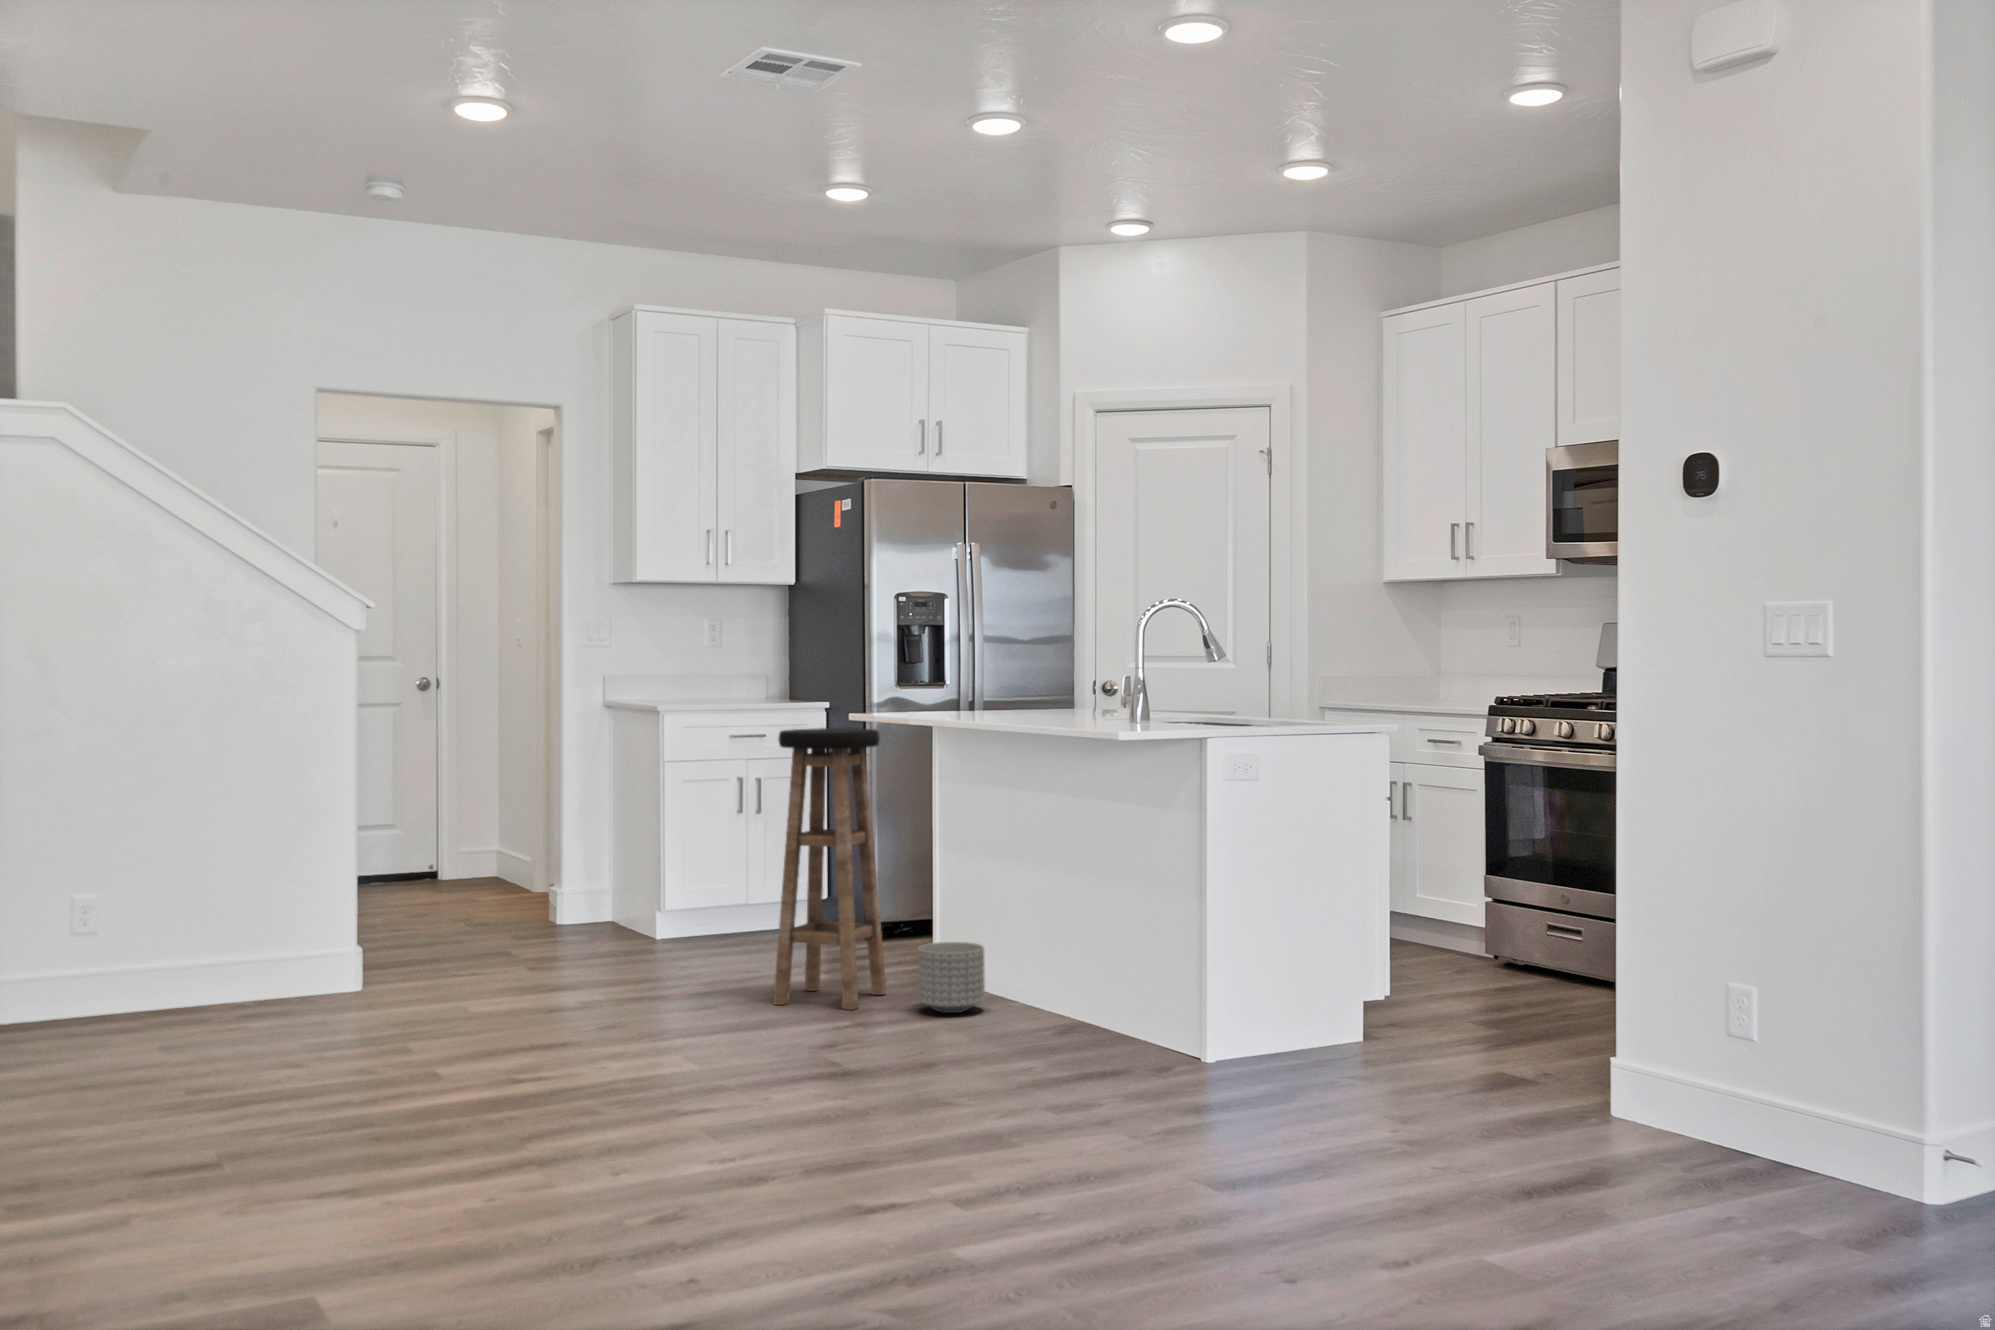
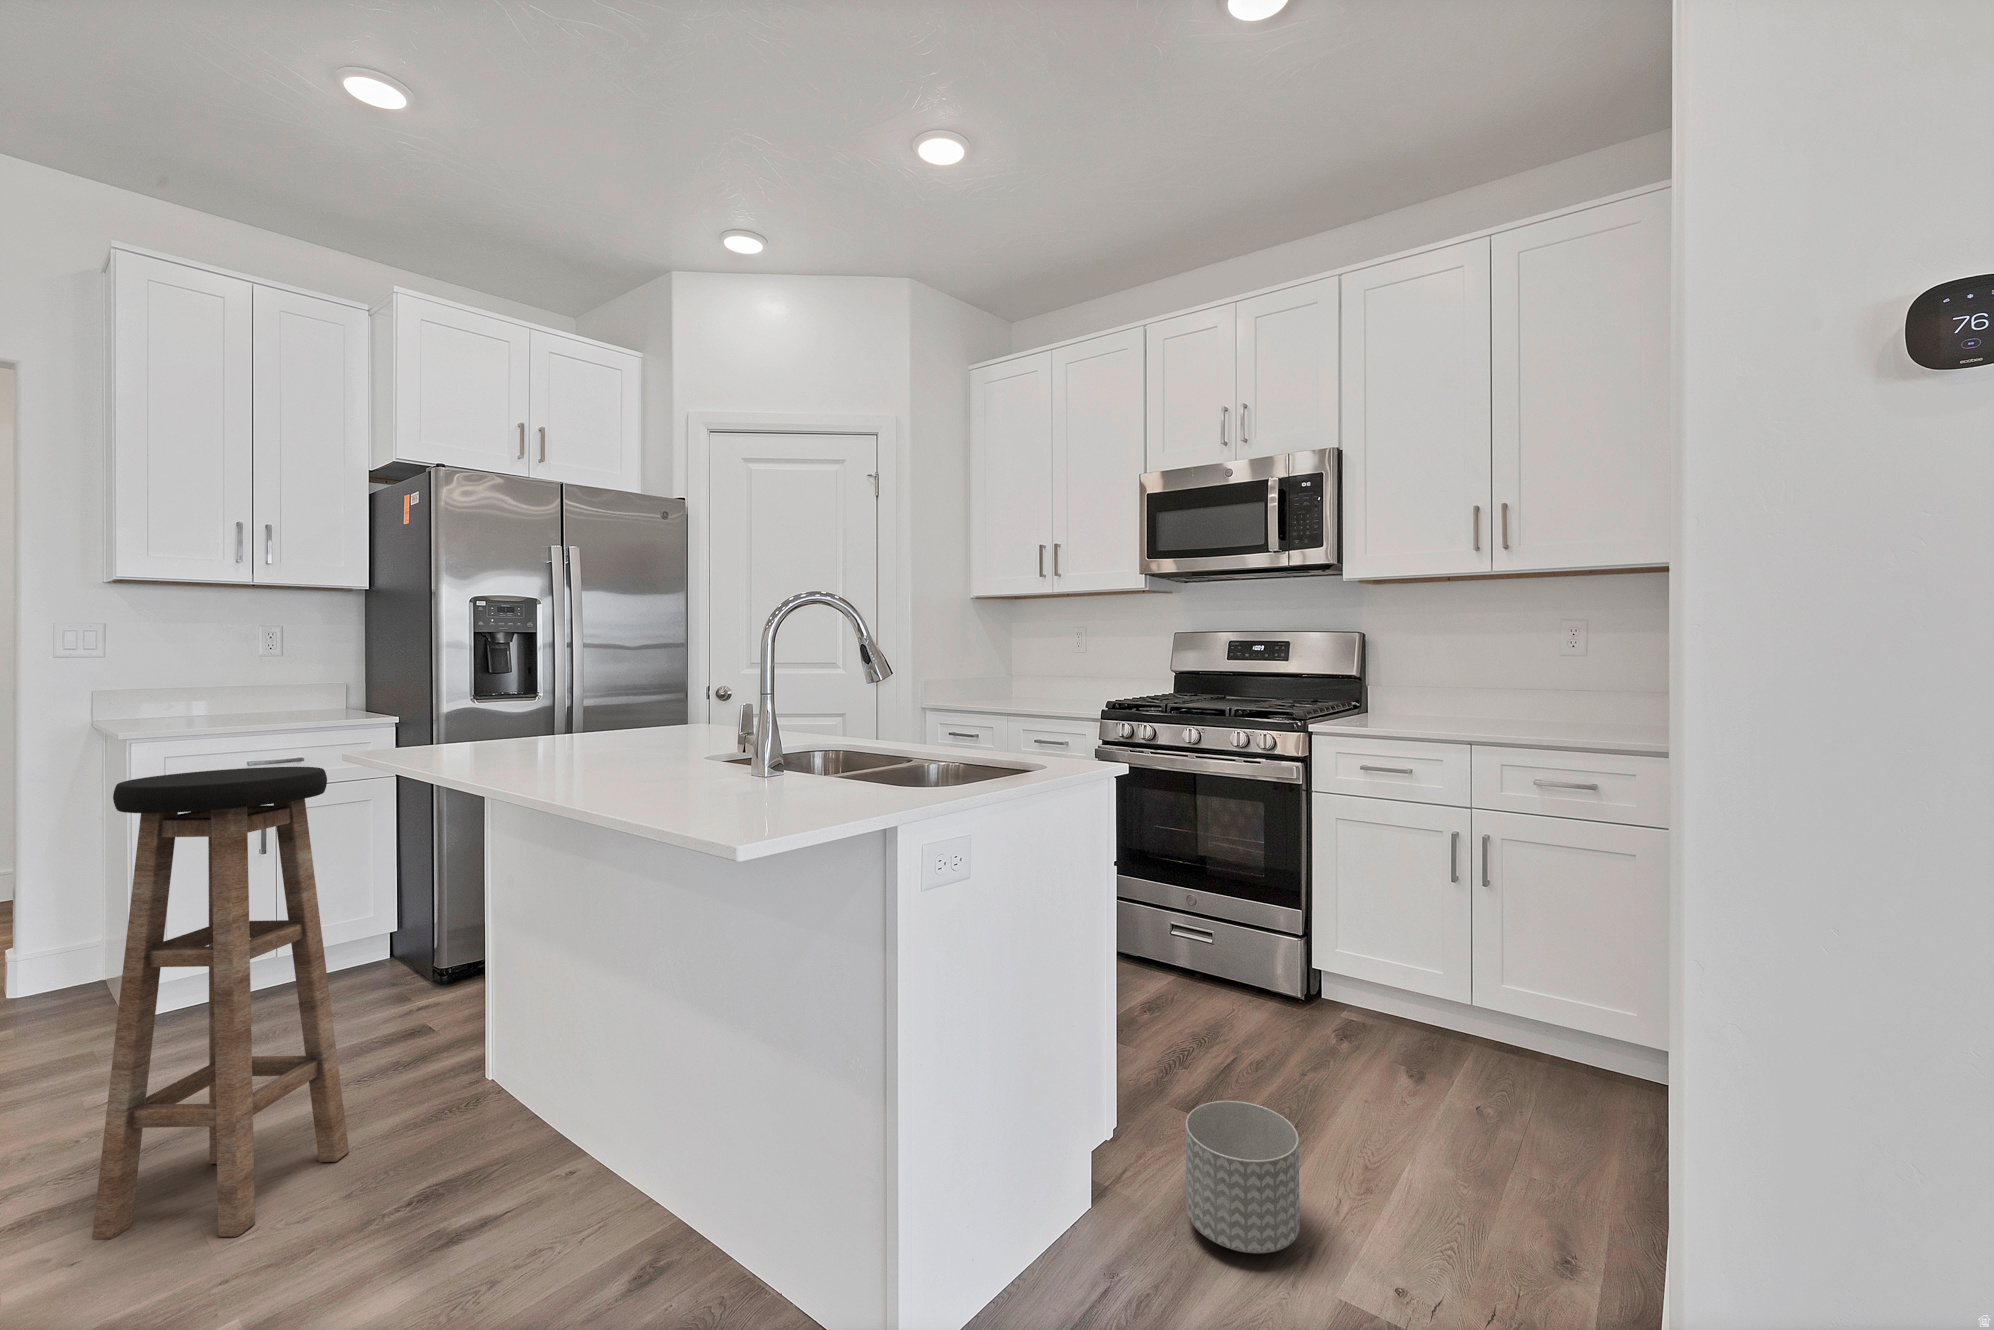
planter: present [918,942,985,1013] -> present [1186,1101,1300,1253]

